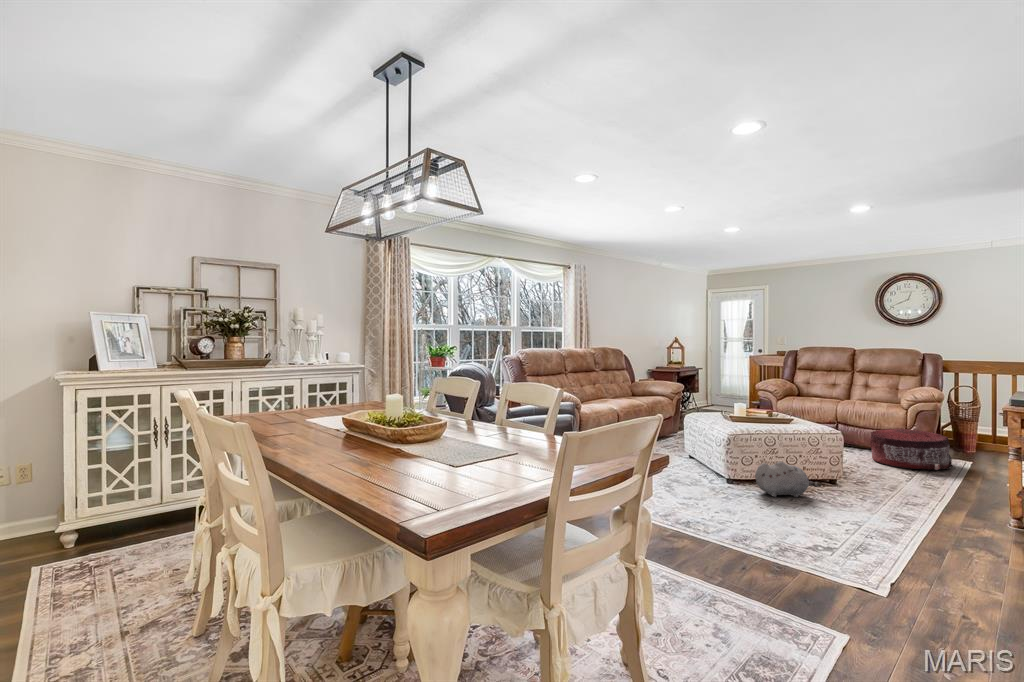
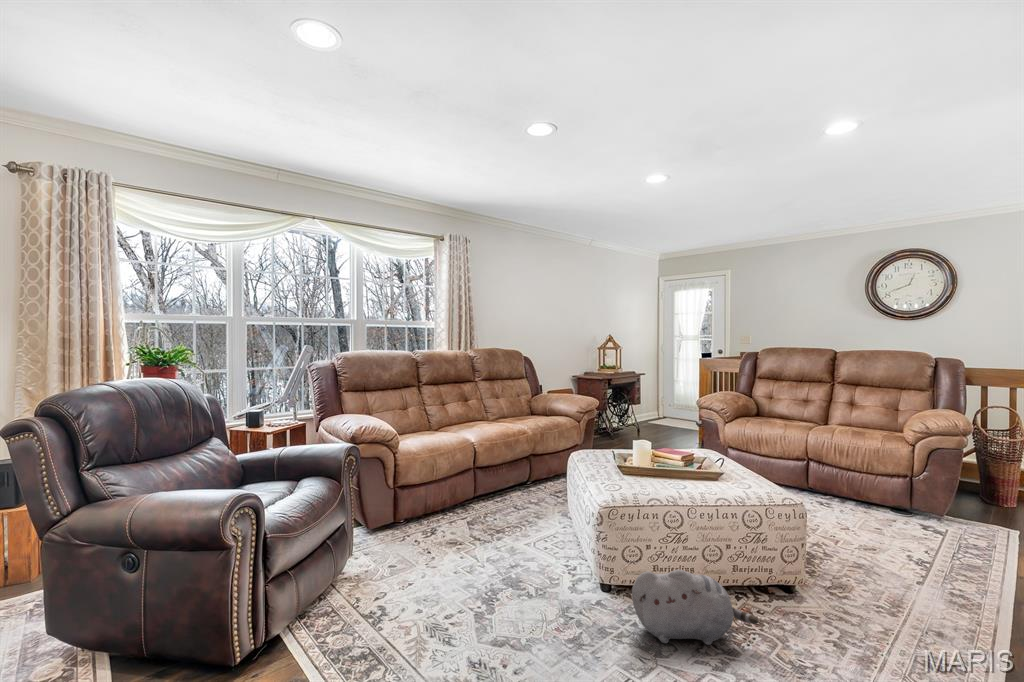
pouf: present [869,429,953,470] -> none [855,476,998,558]

